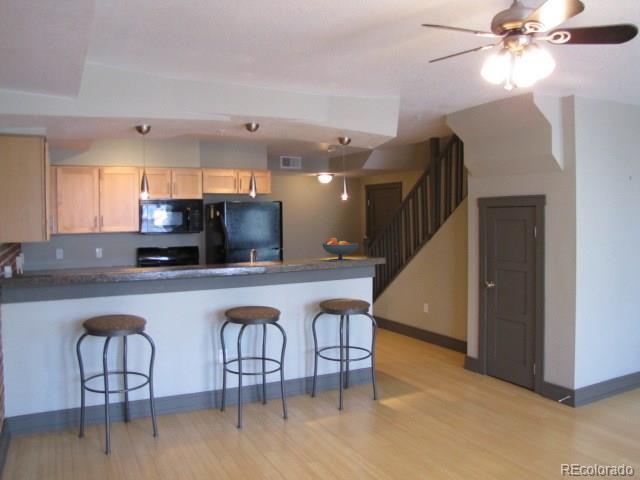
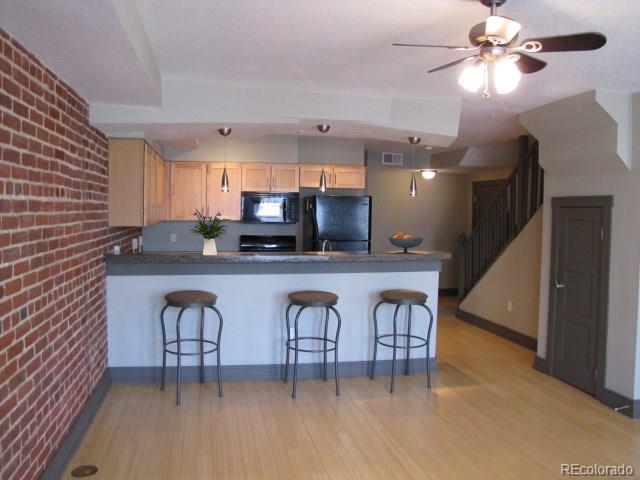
flower arrangement: none [97,219,150,273] -> present [191,209,231,255]

